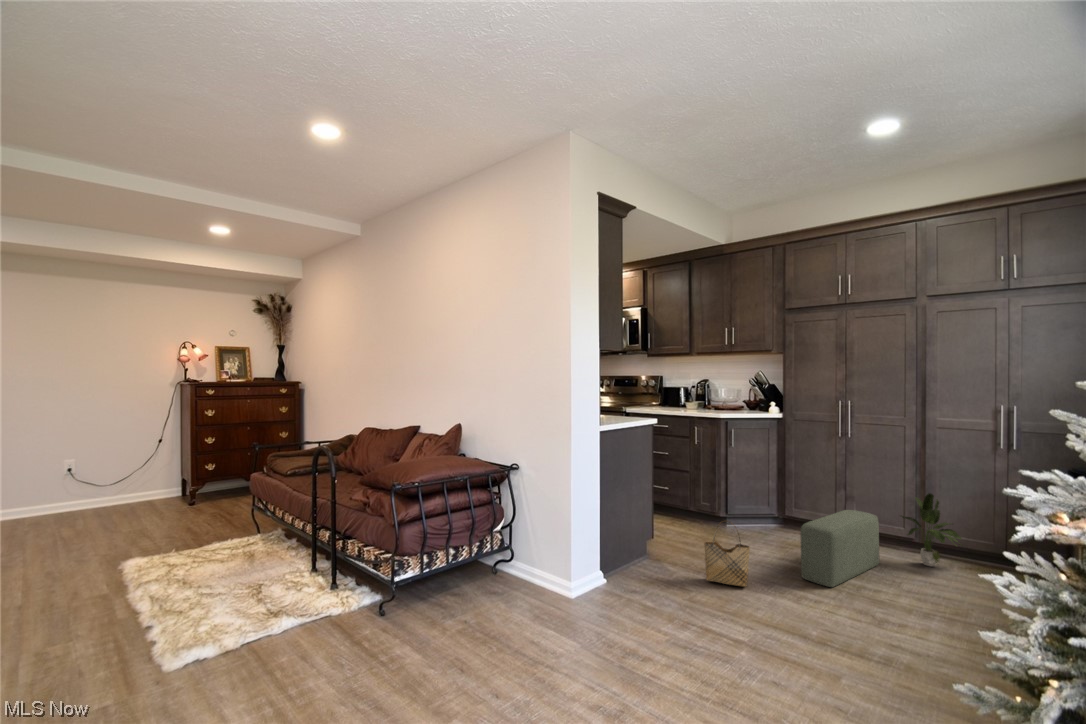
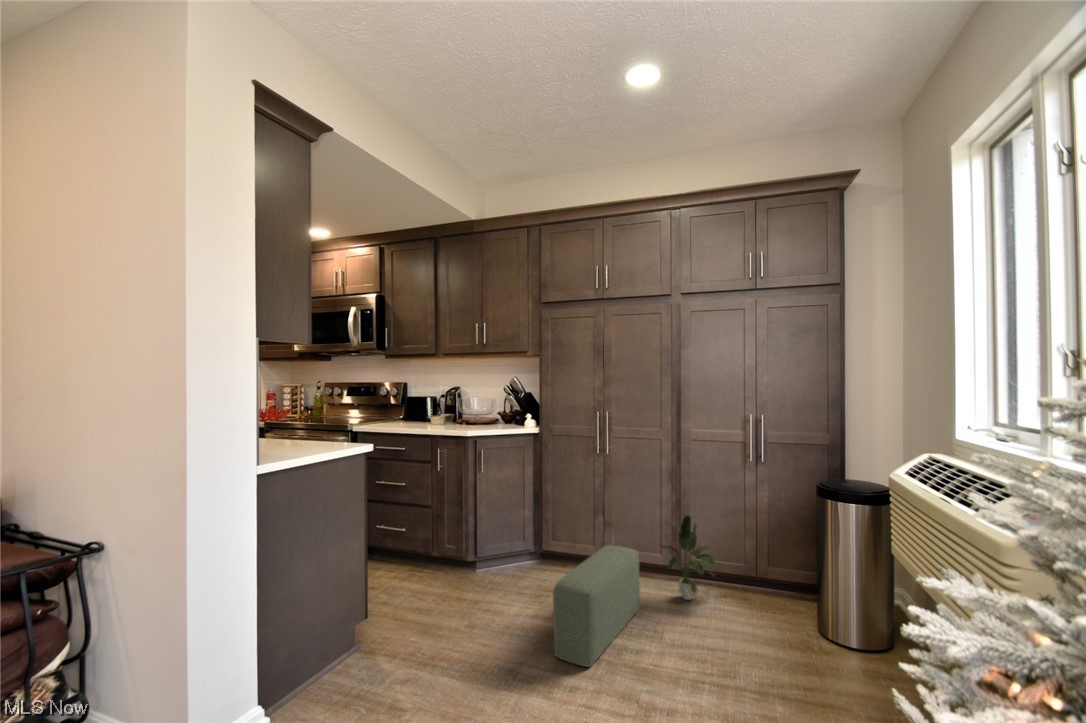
woven basket: present [704,521,750,587] -> none [420,597,486,699]

